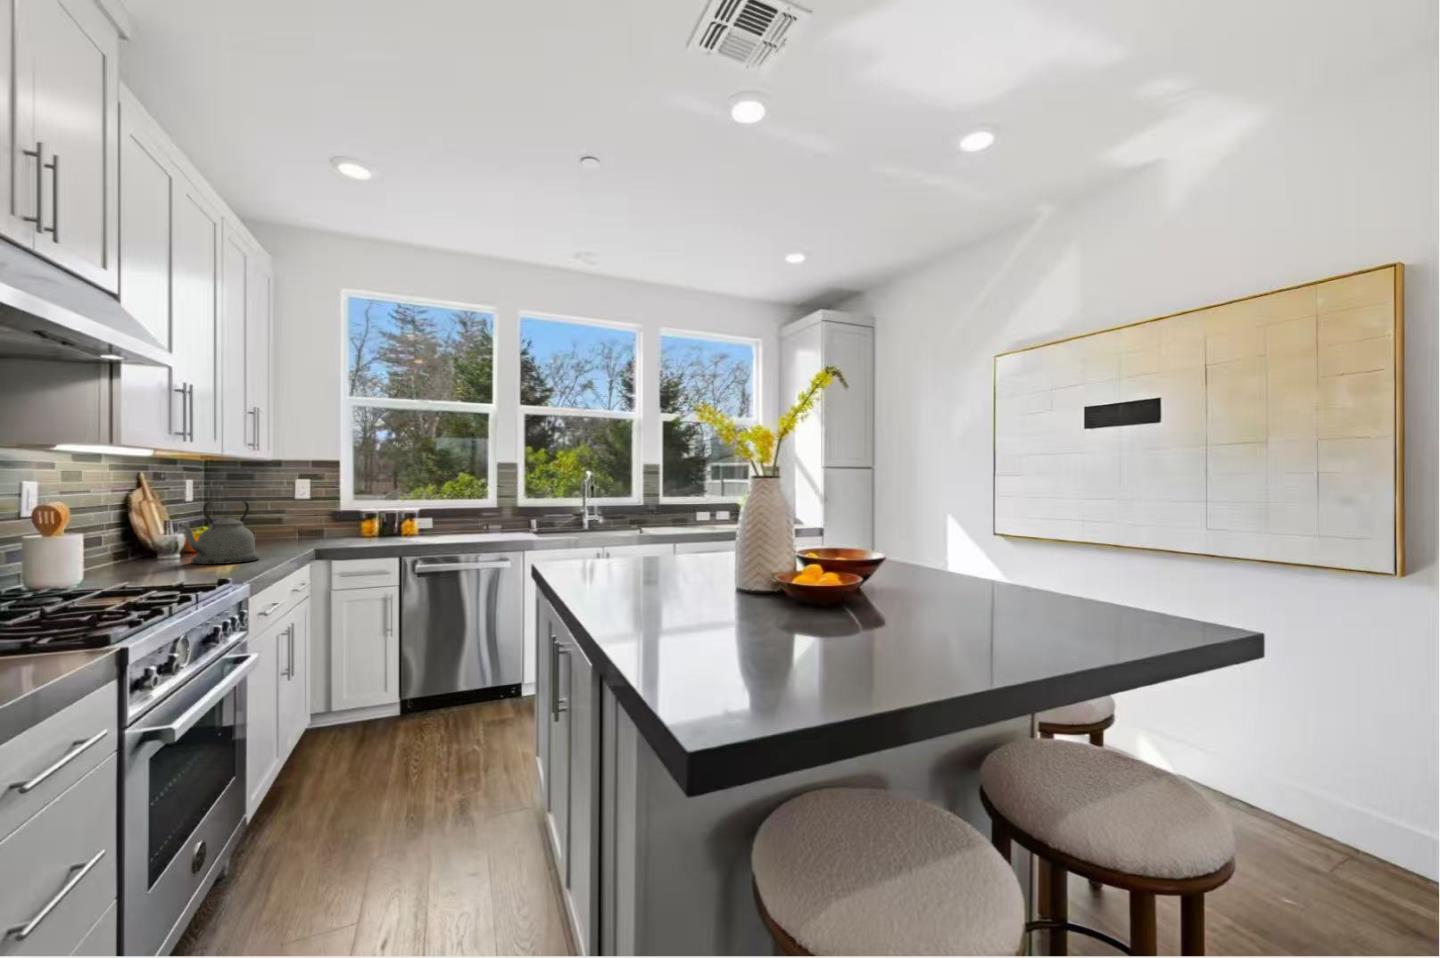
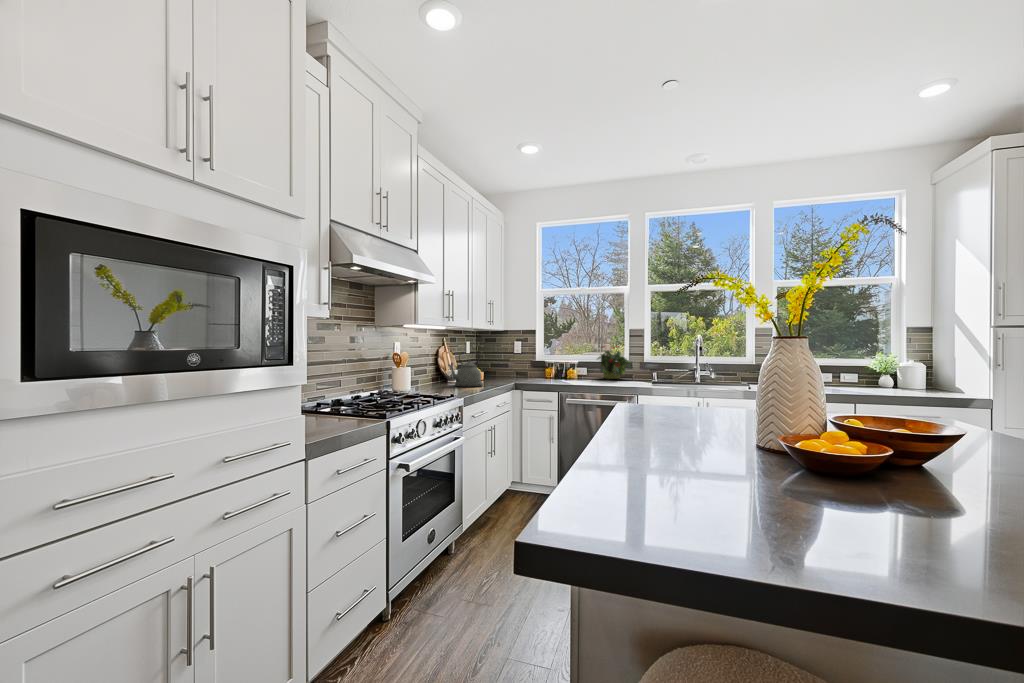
potted plant: none [449,483,501,531] -> present [598,346,631,379]

